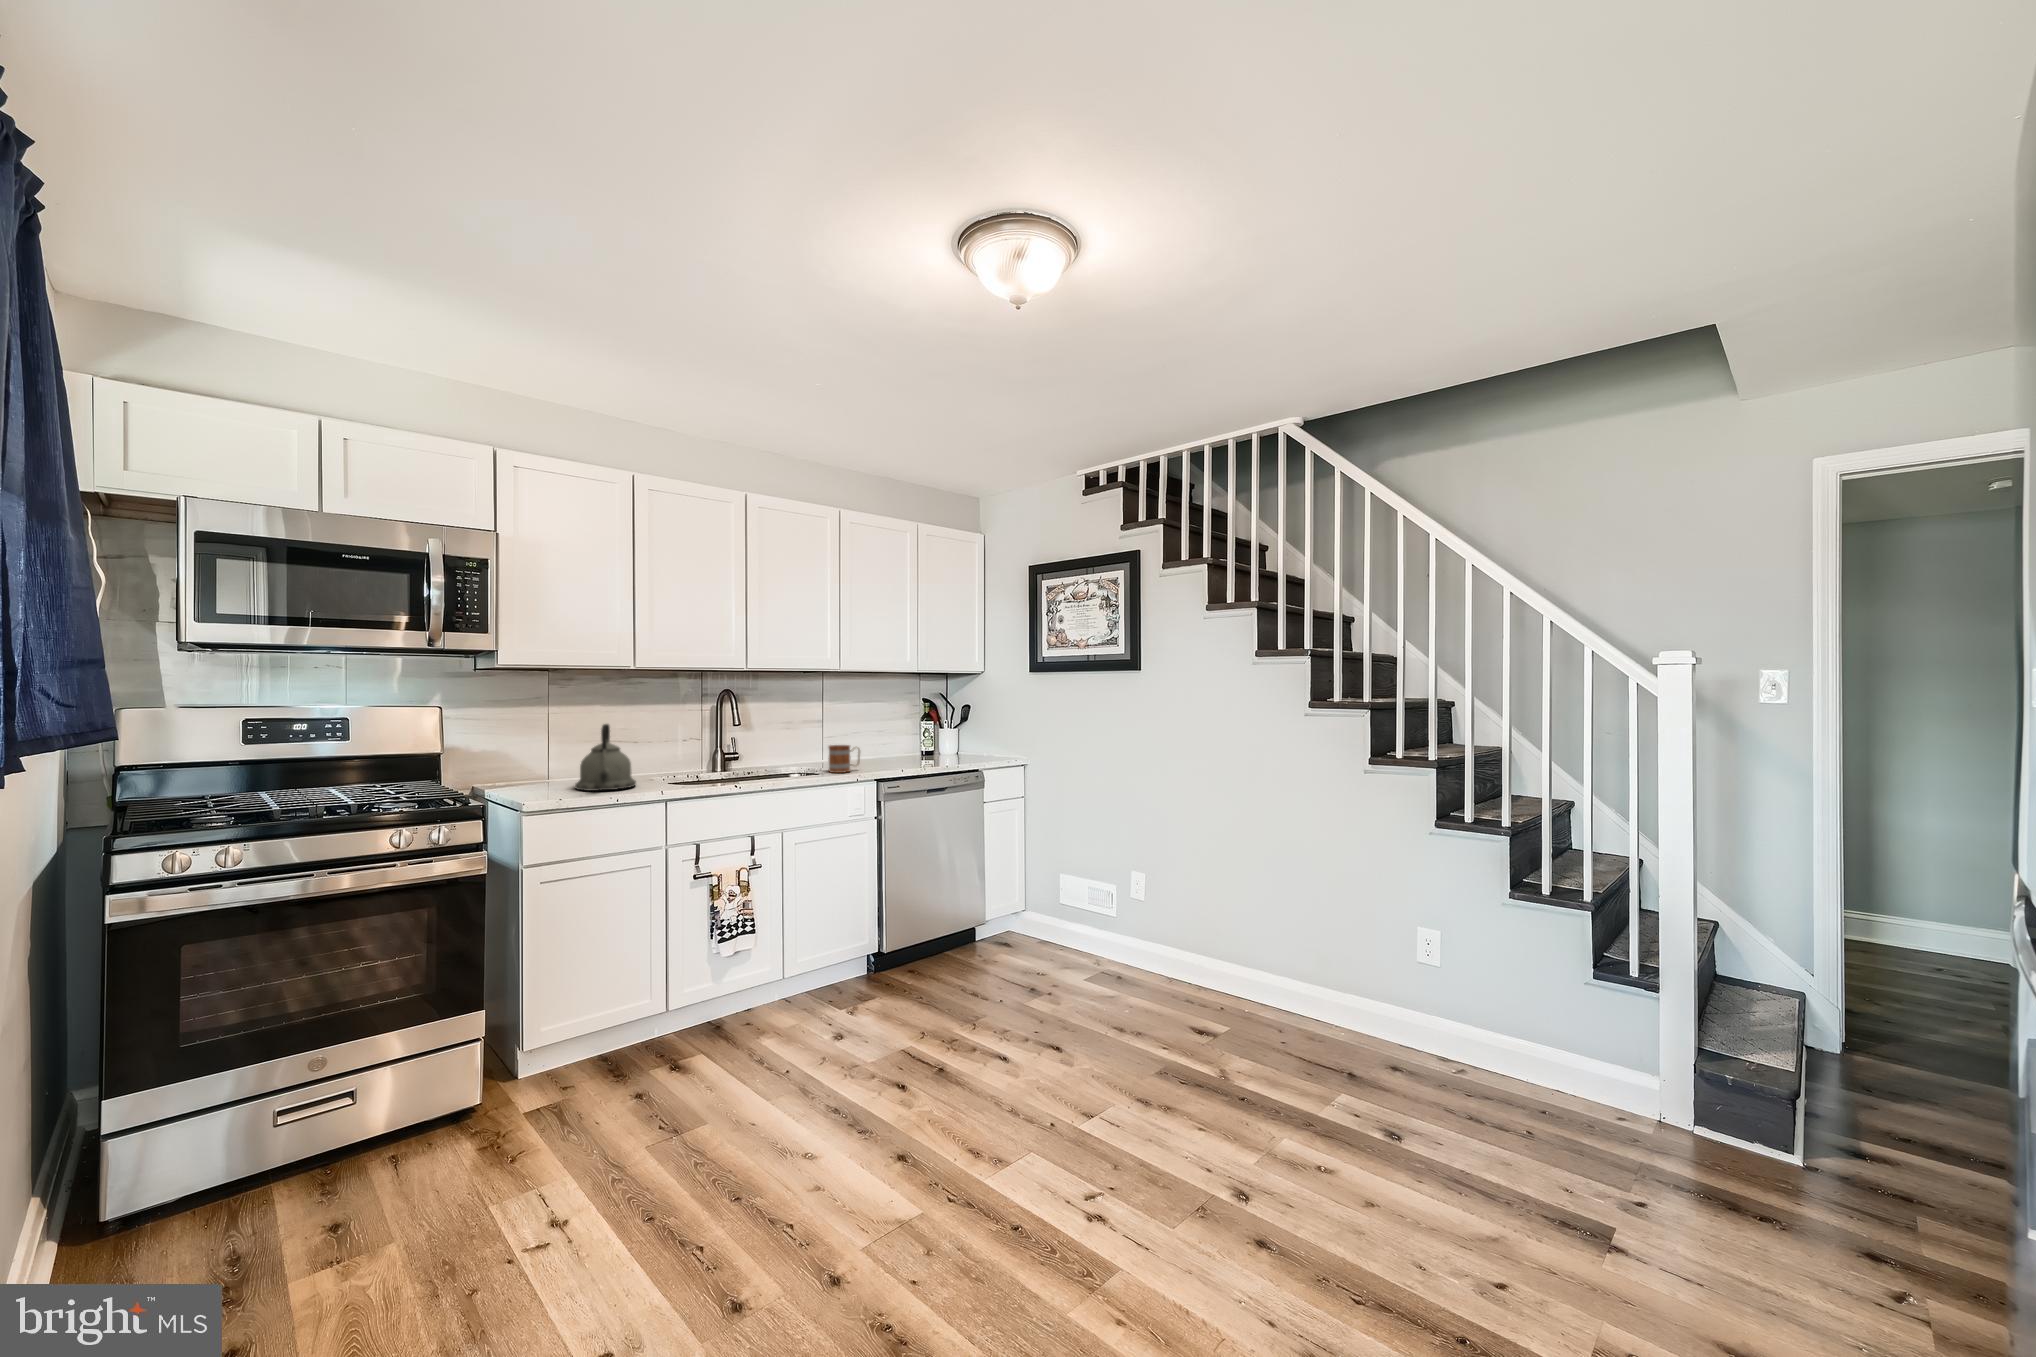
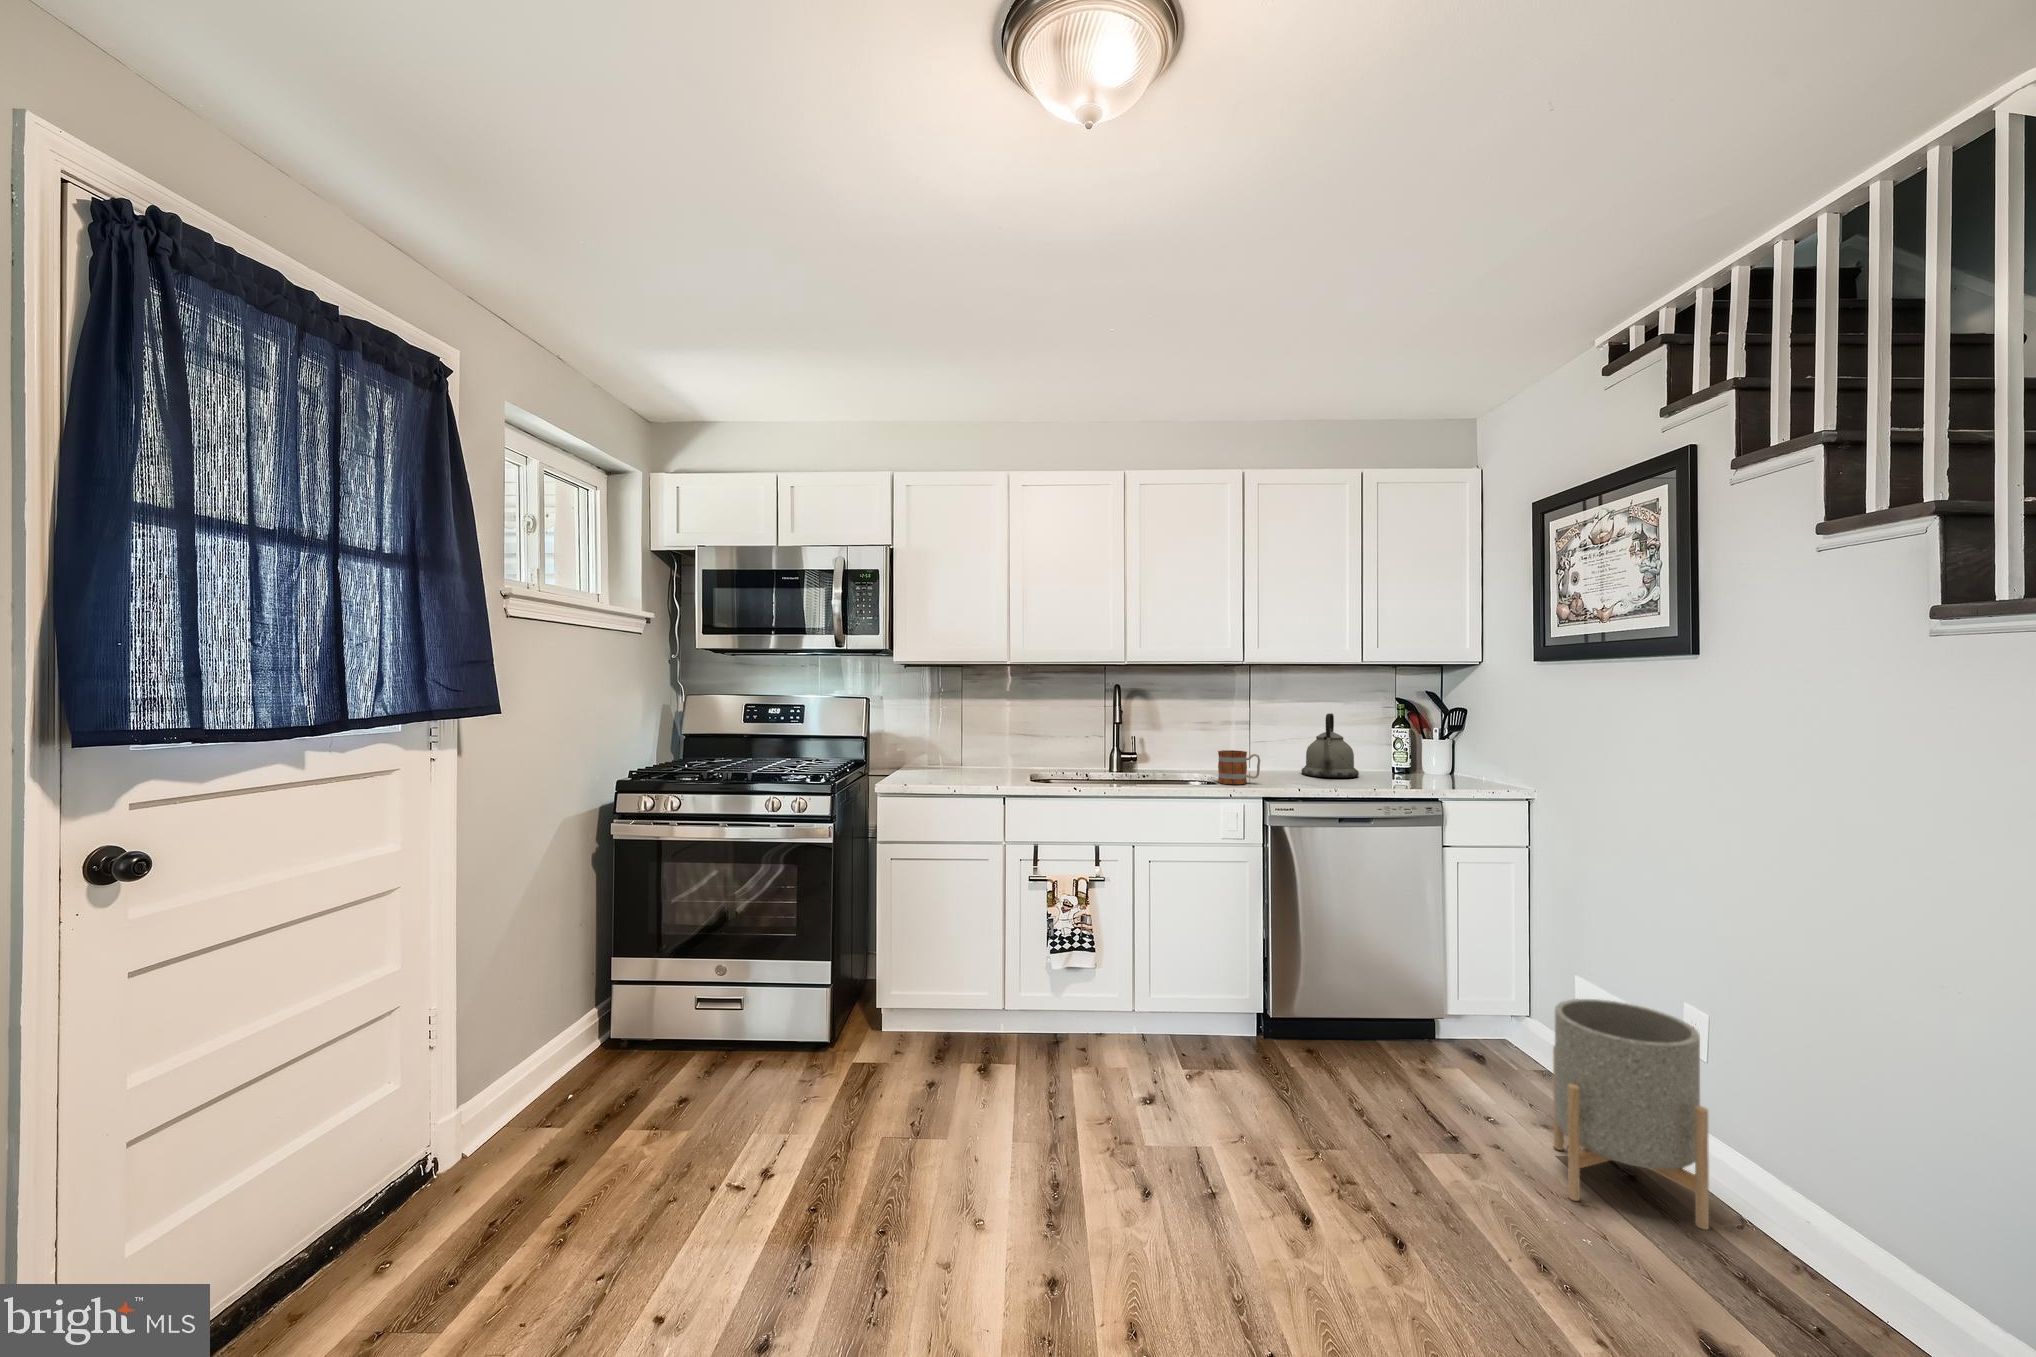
kettle: present [575,724,636,791] -> present [1302,713,1359,777]
planter: none [1080,877,1165,995] -> present [1553,999,1709,1230]

